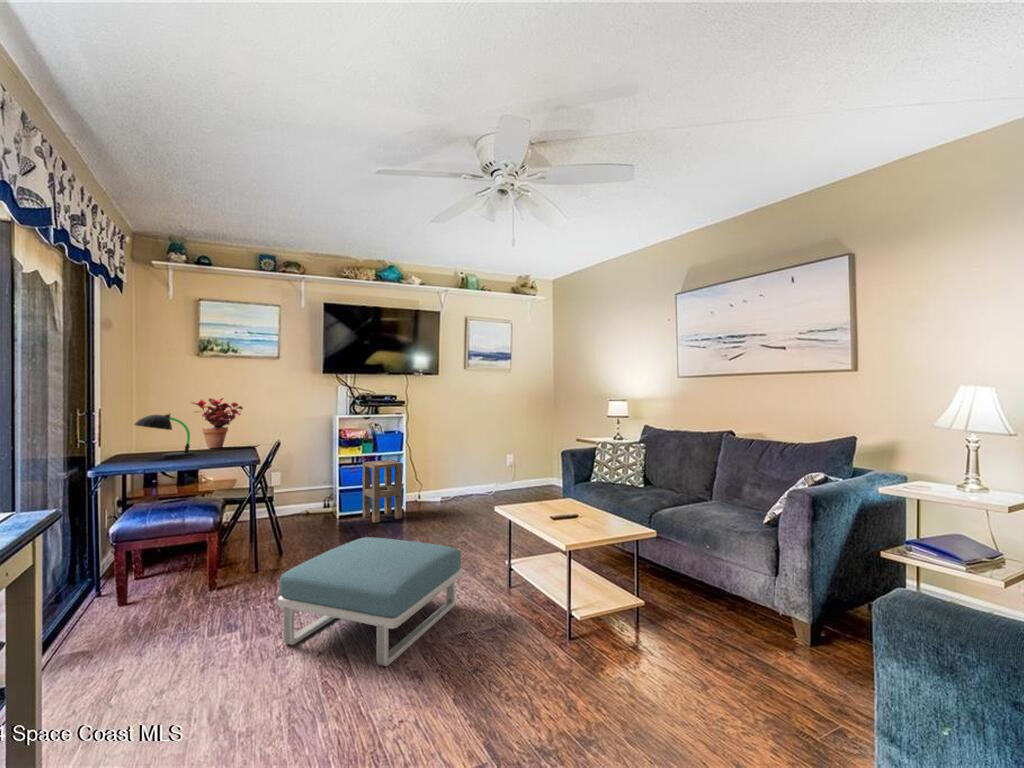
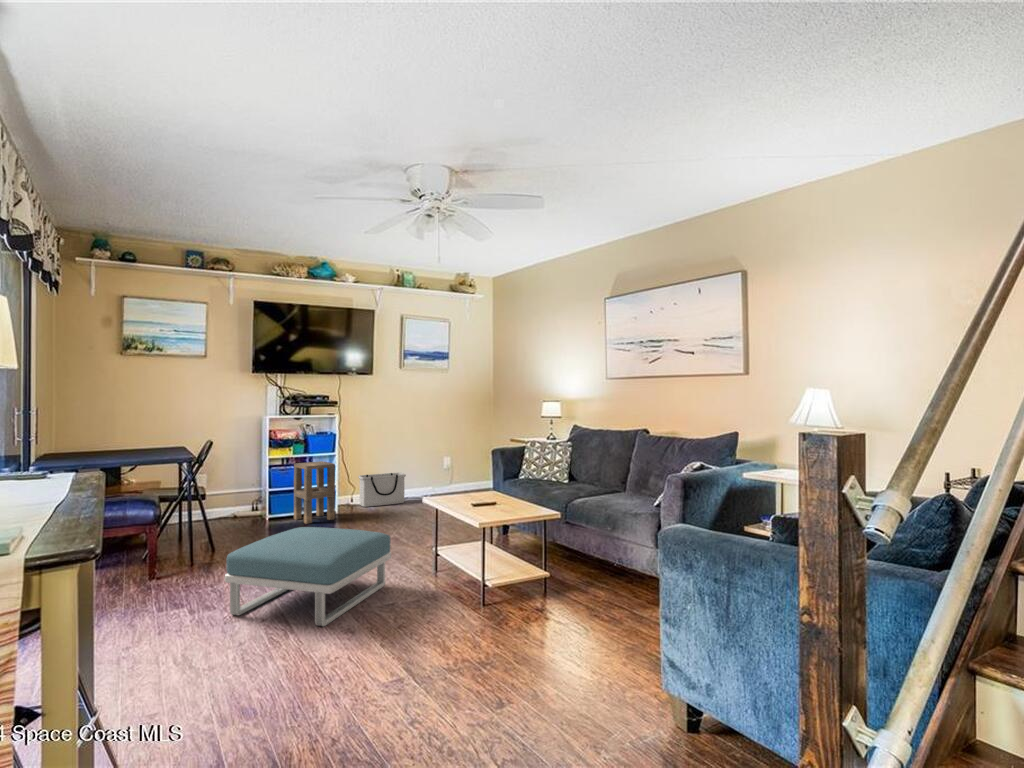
potted plant: present [192,398,243,448] -> none [118,398,172,448]
desk lamp: present [134,414,193,457] -> none [64,413,123,456]
storage bin: none [425,470,470,504] -> present [358,473,406,507]

